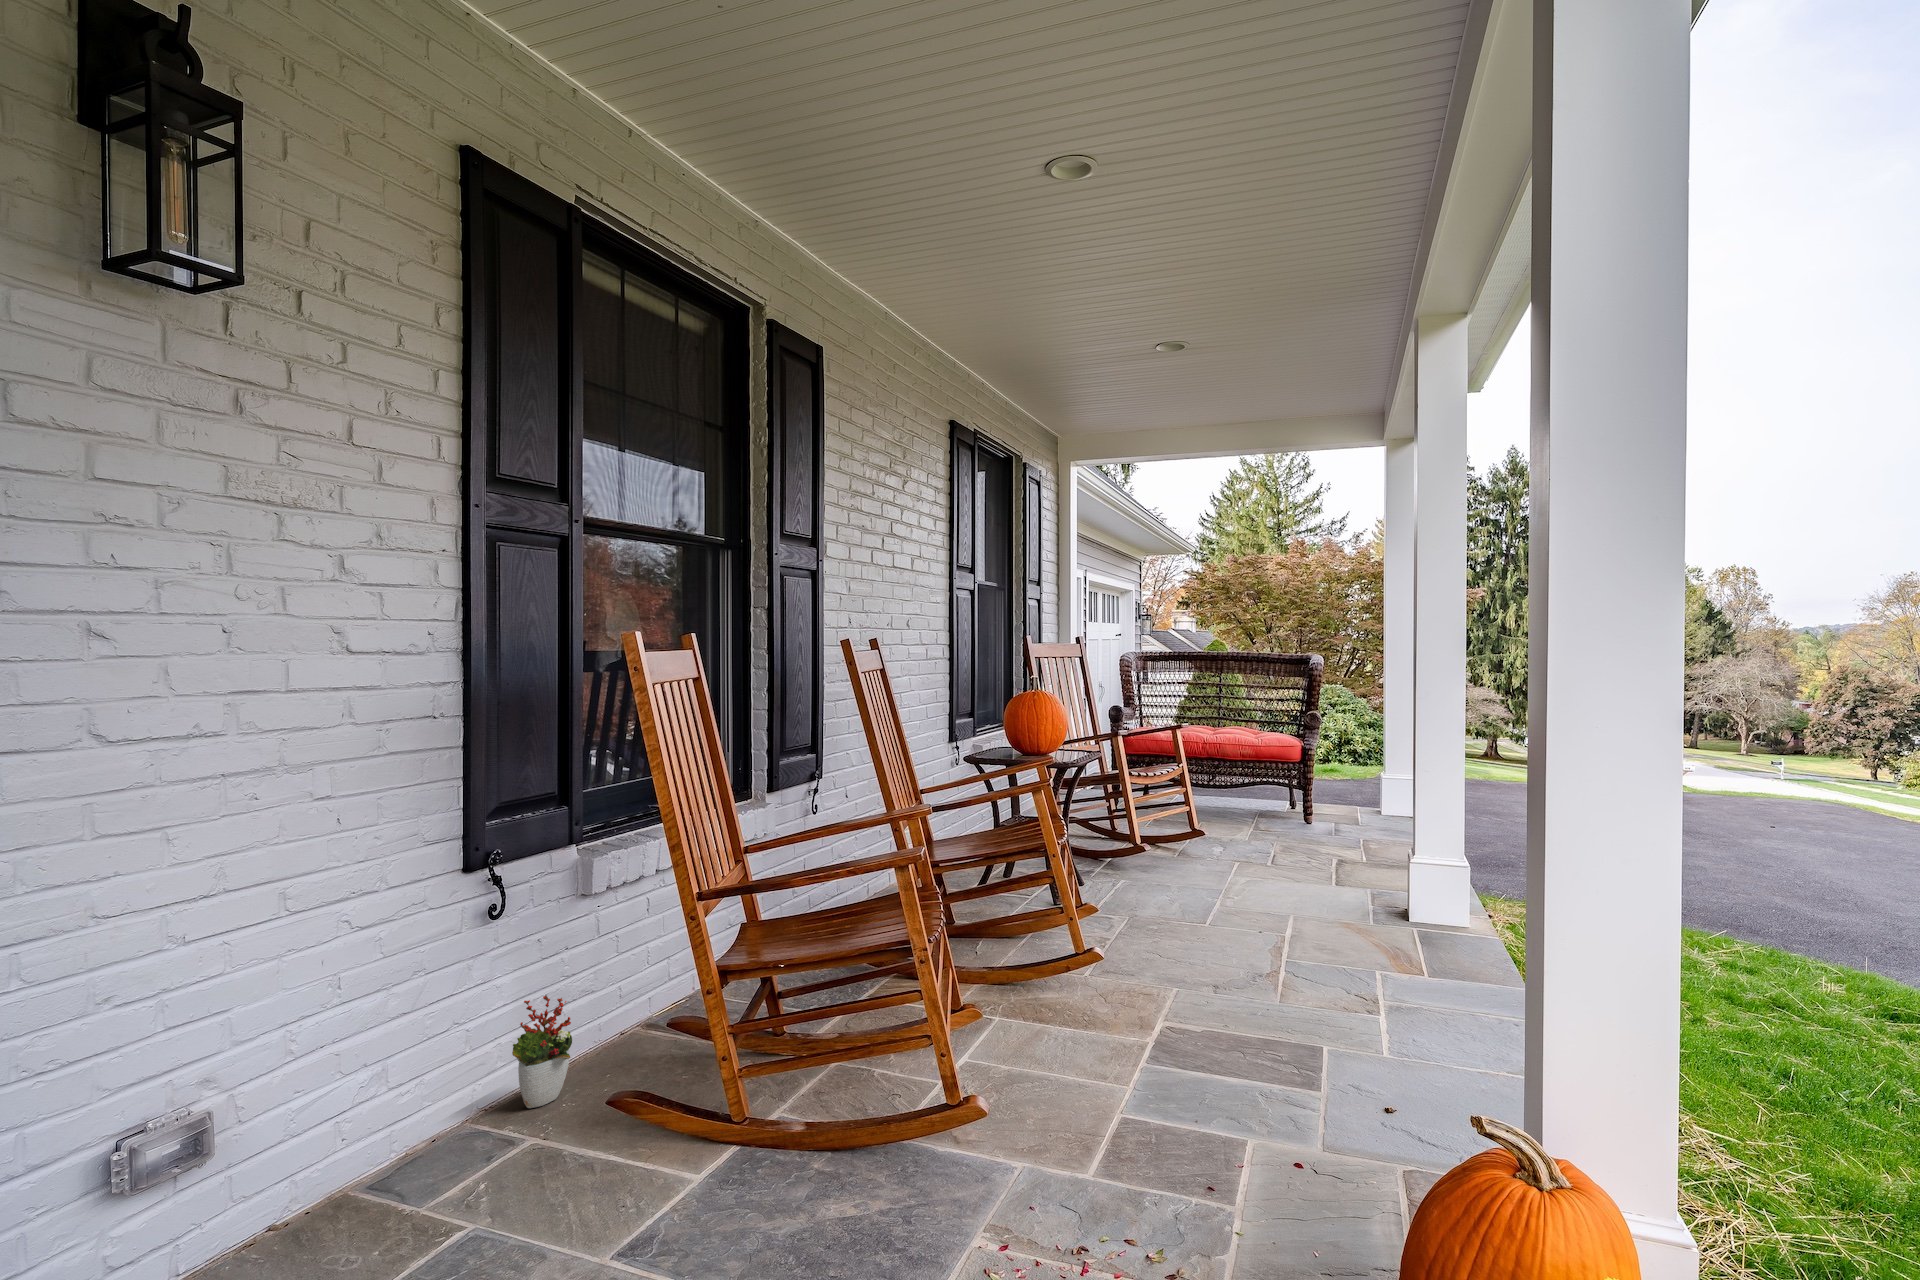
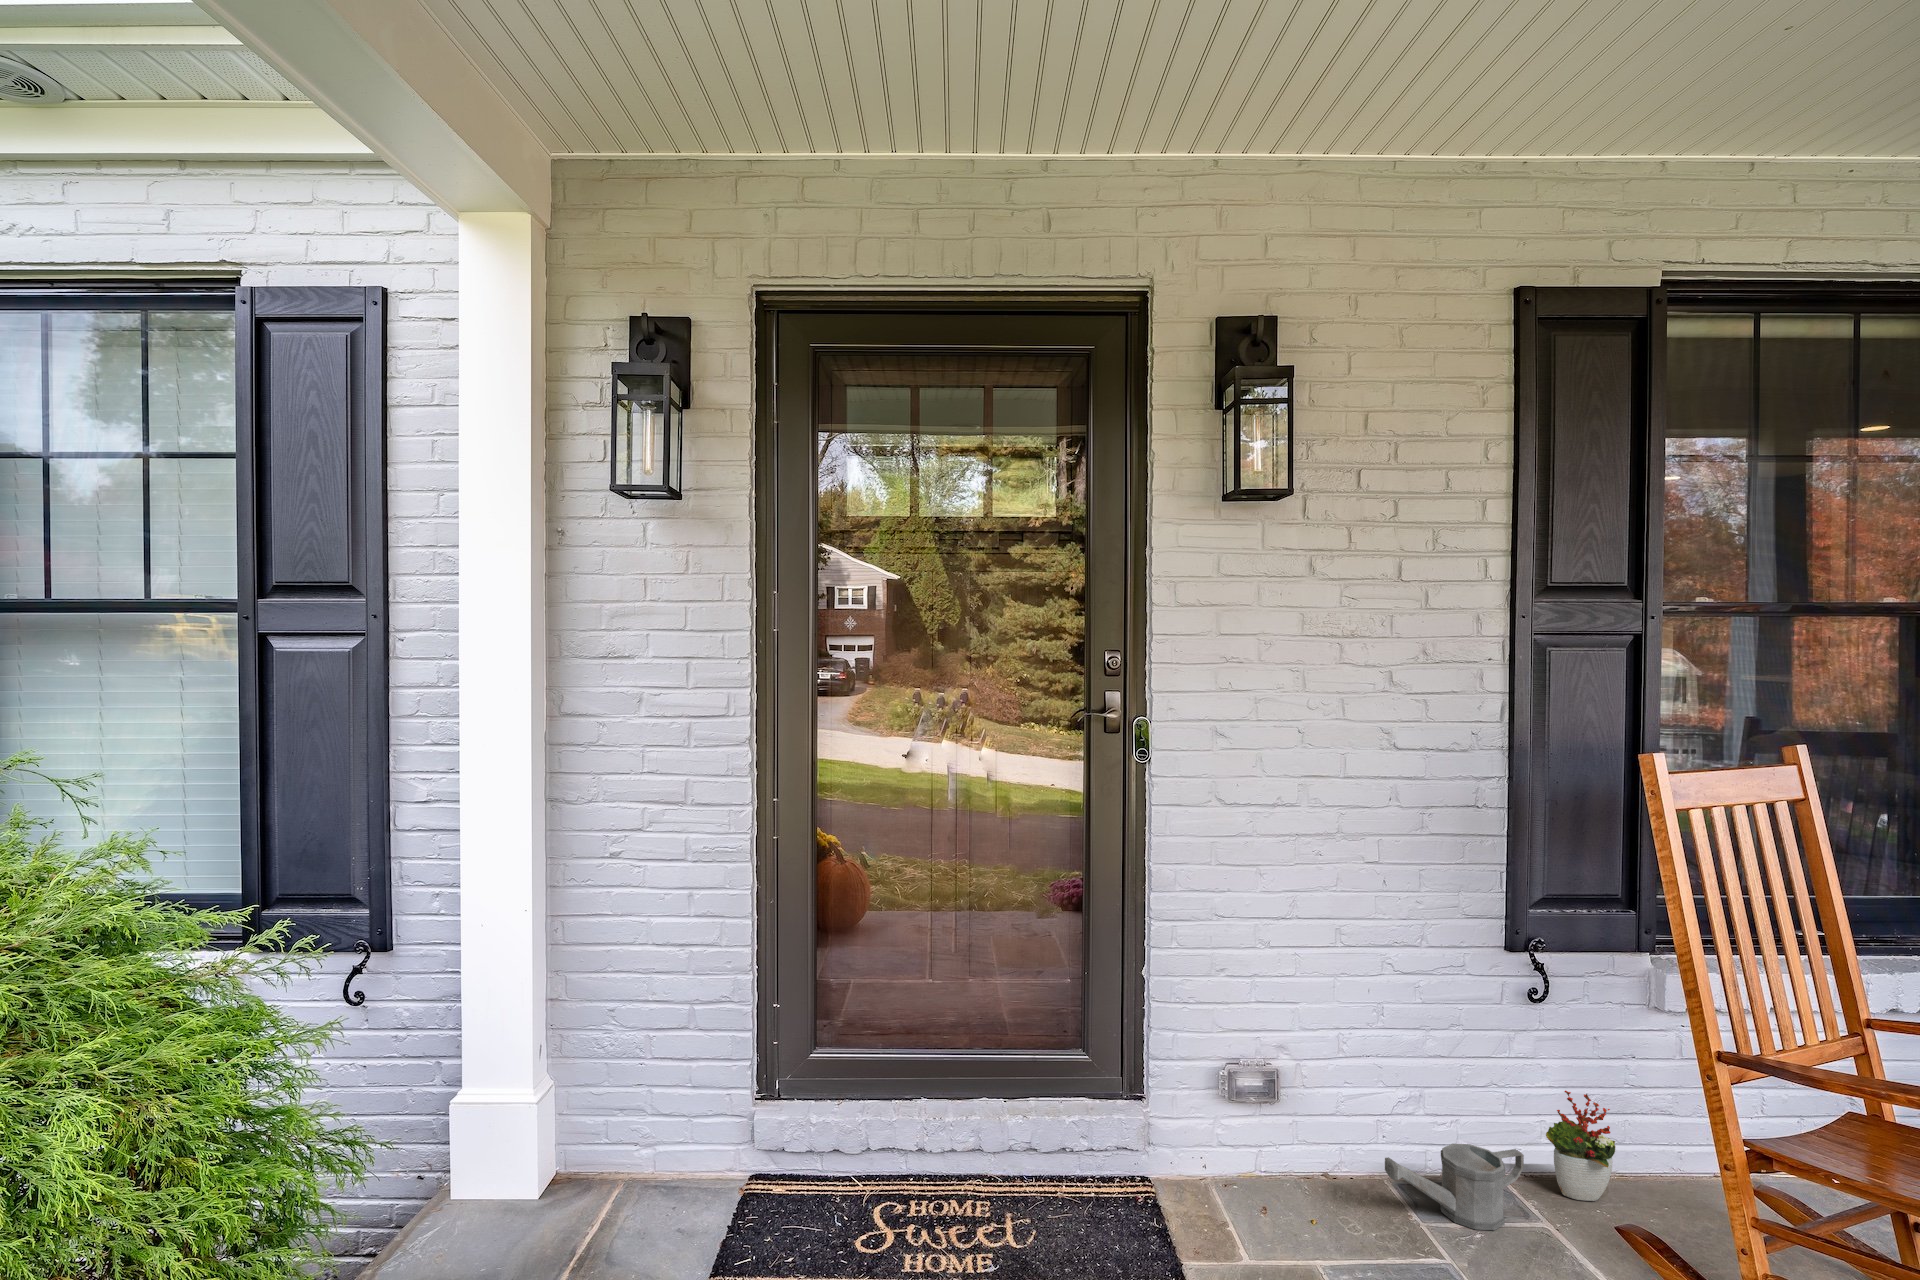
watering can: none [375,1079,503,1189] -> present [1385,1144,1524,1230]

